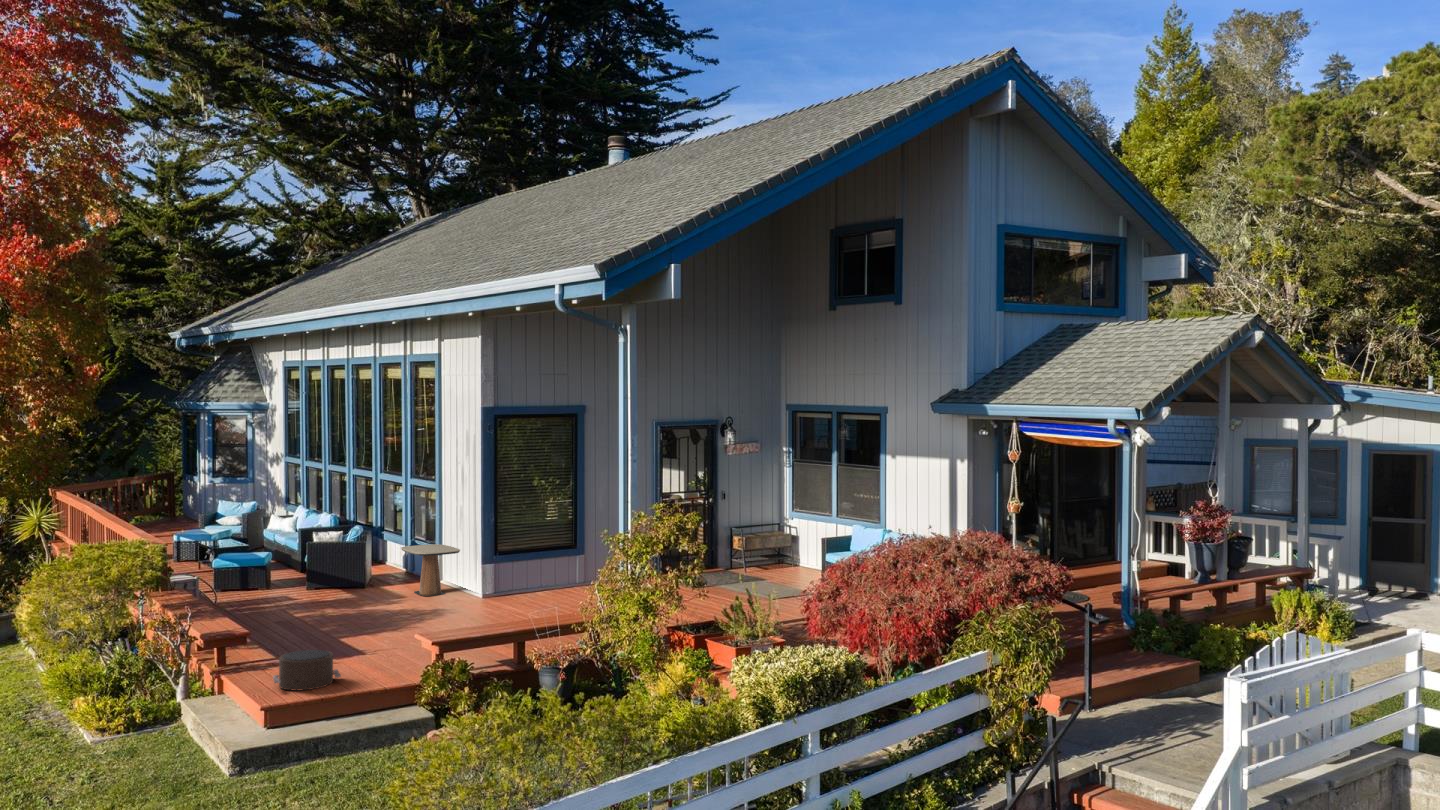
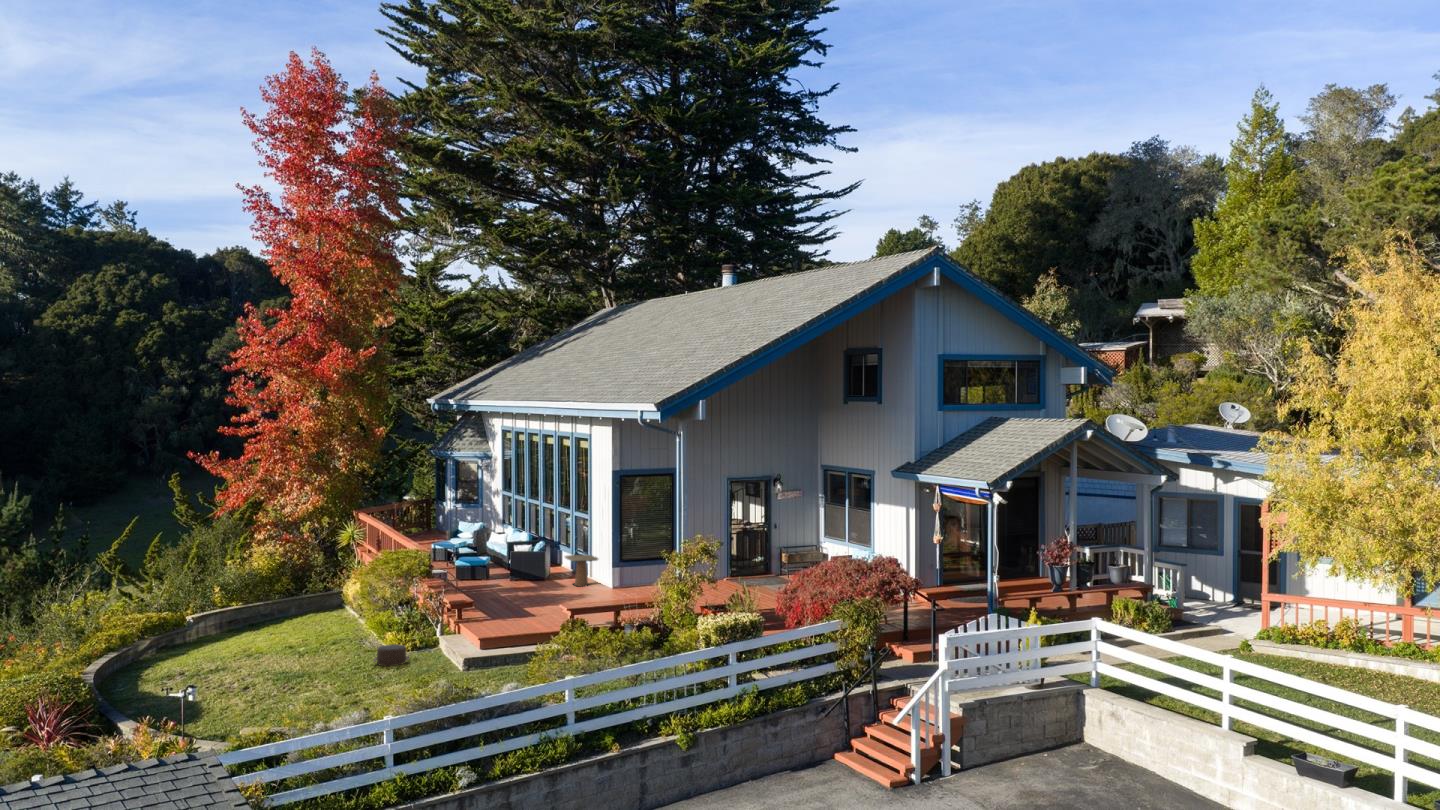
pouf: present [273,650,341,690] -> present [374,644,409,666]

